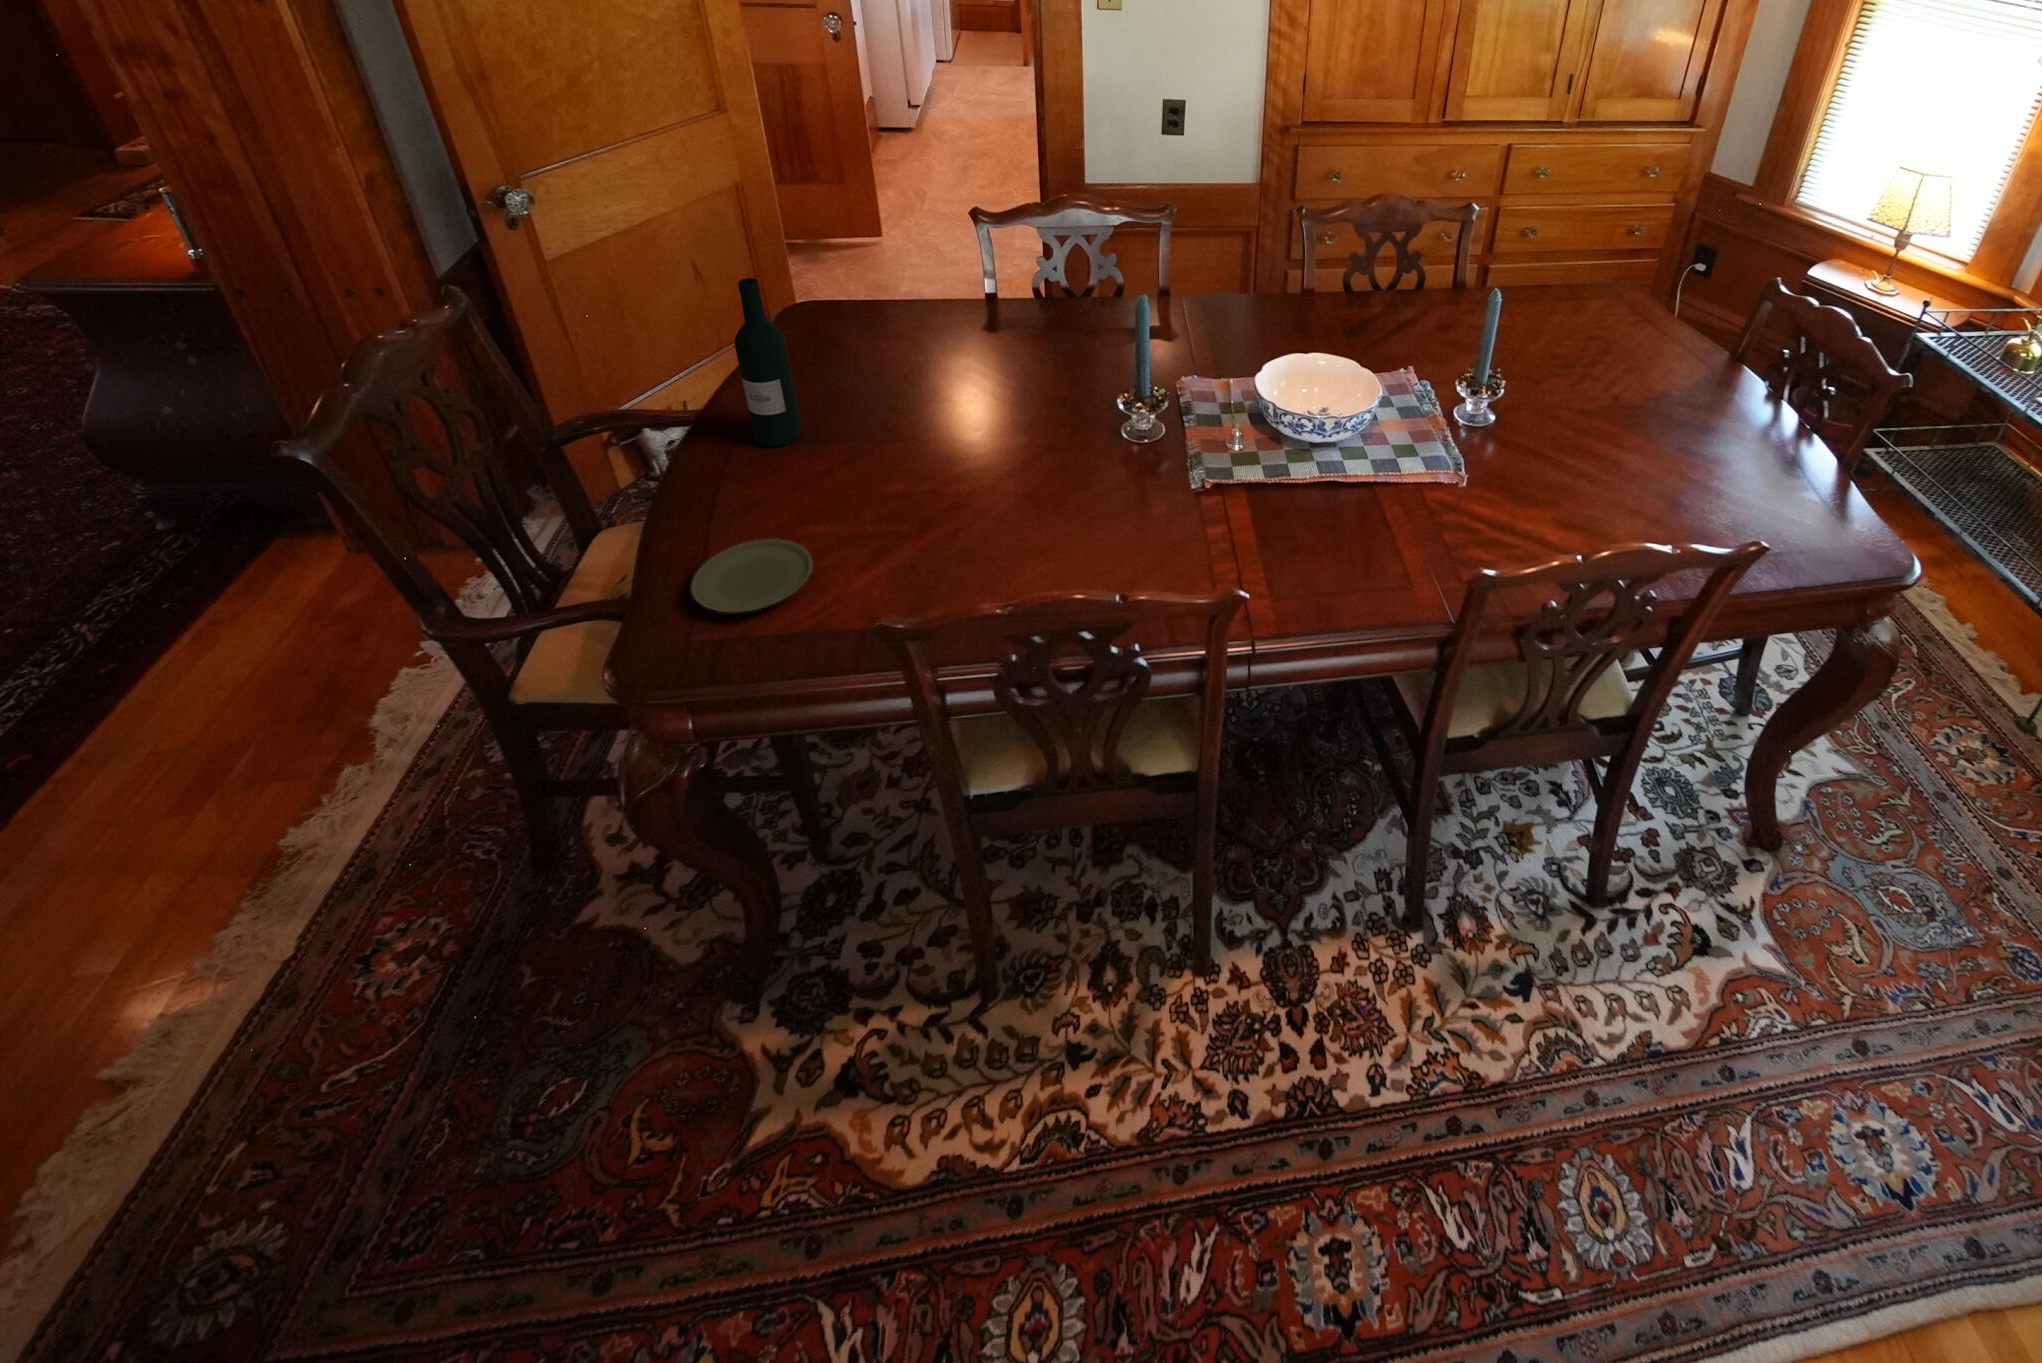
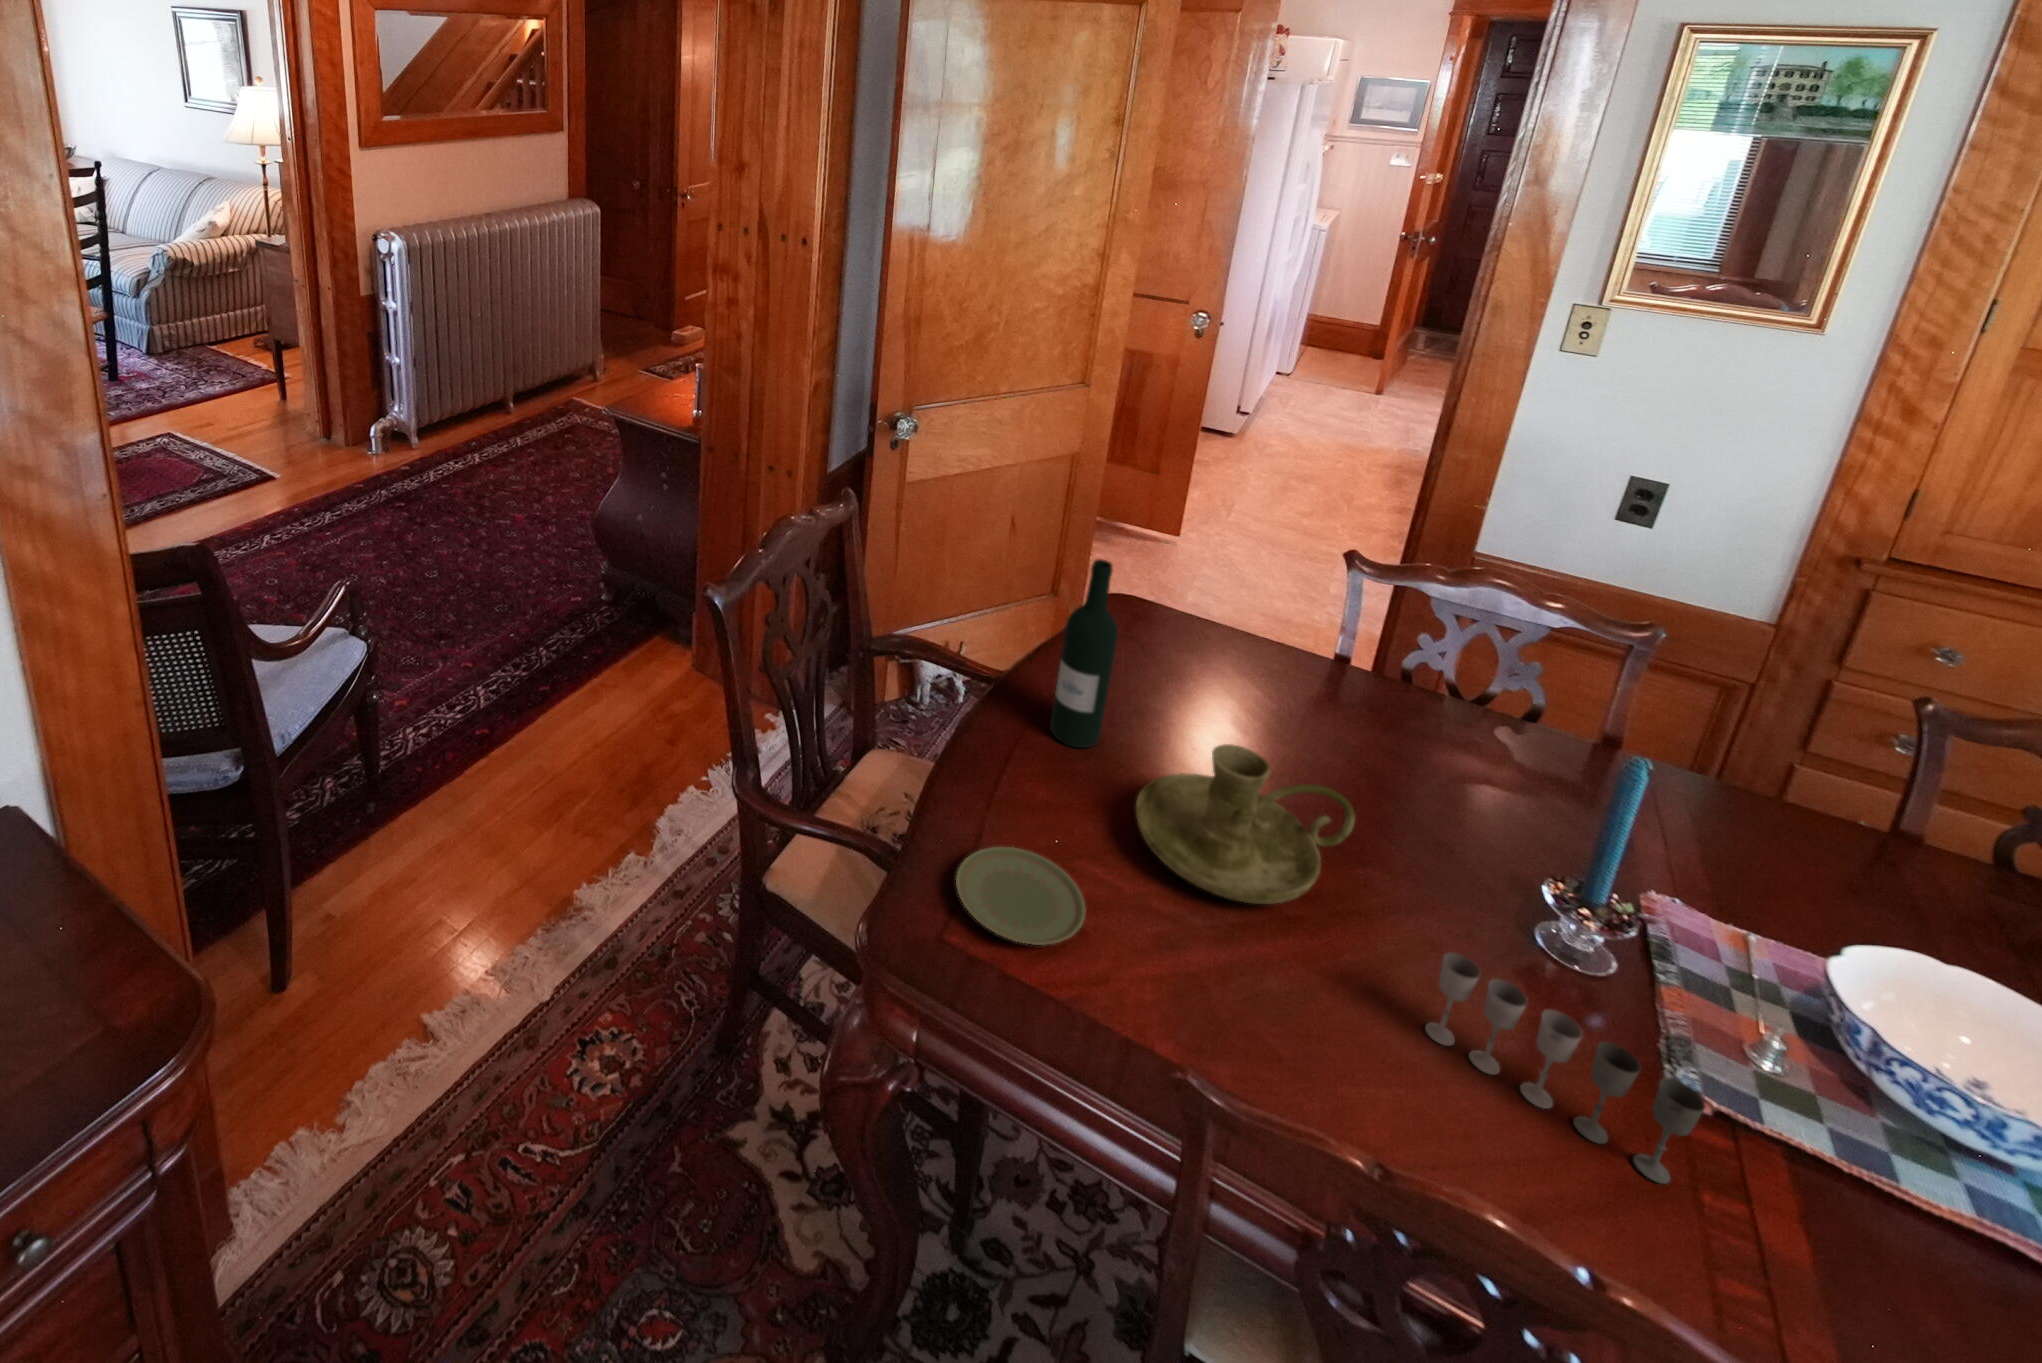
candle holder: none [838,388,1000,503] -> present [1136,744,1355,904]
wine glass: none [1056,463,1193,536] -> present [1425,953,1706,1184]

